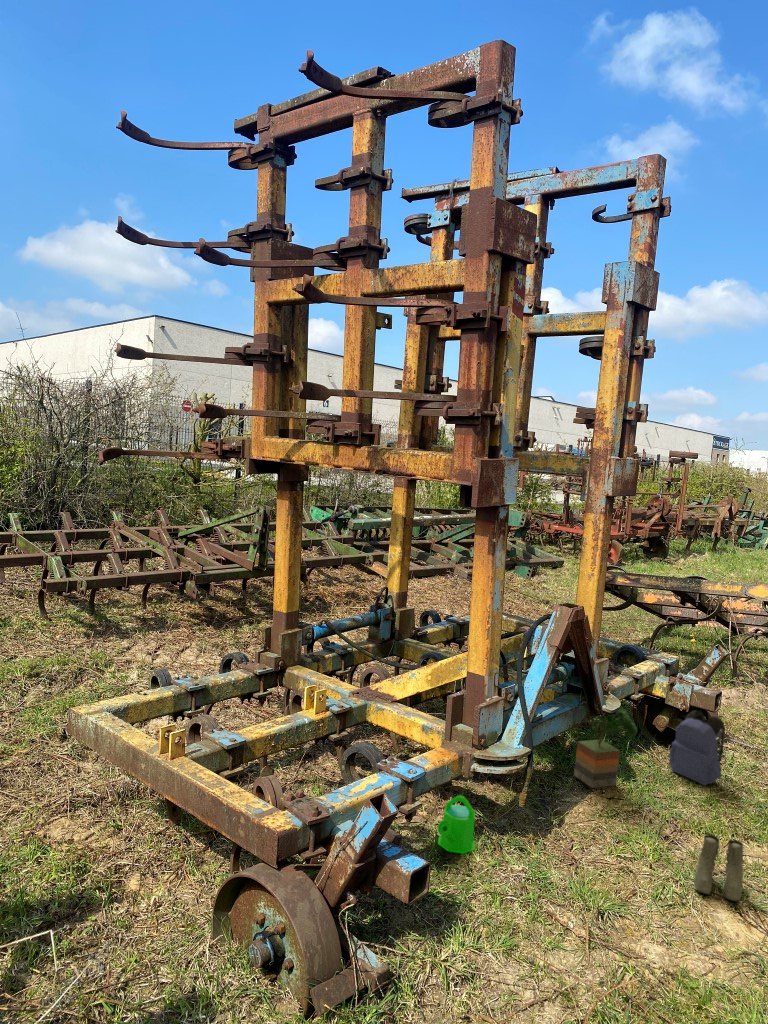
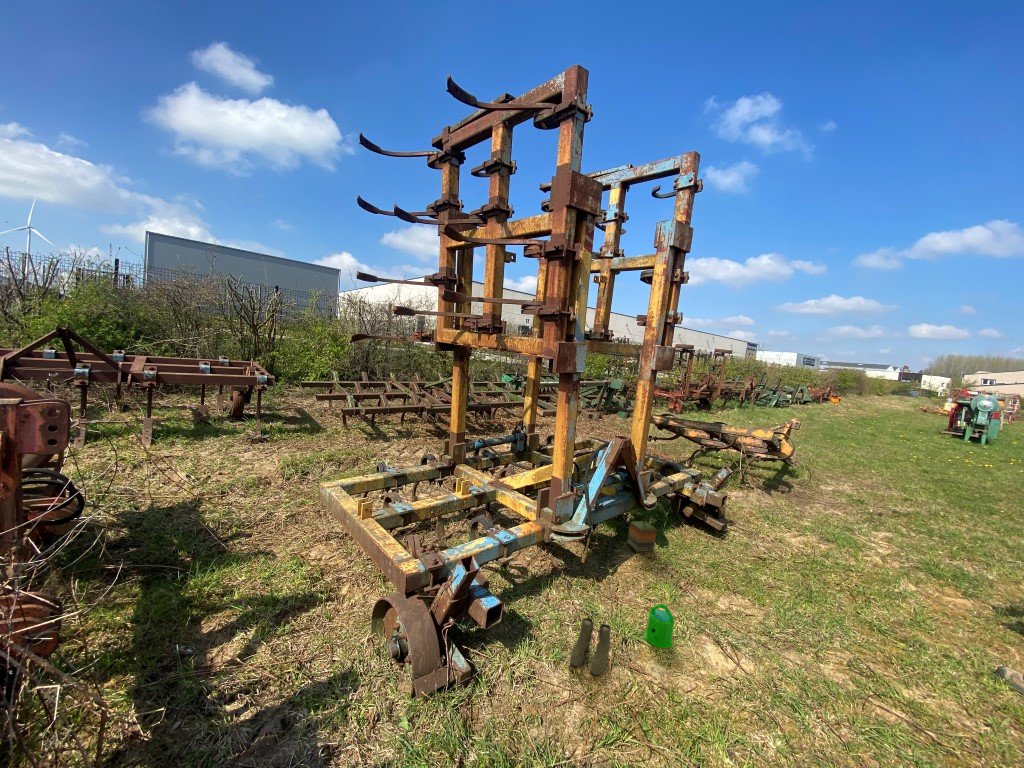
backpack: present [669,710,725,786] -> none [691,506,727,555]
watering can: present [438,795,475,854] -> present [644,604,674,649]
boots: present [695,835,743,901] -> present [570,618,611,675]

